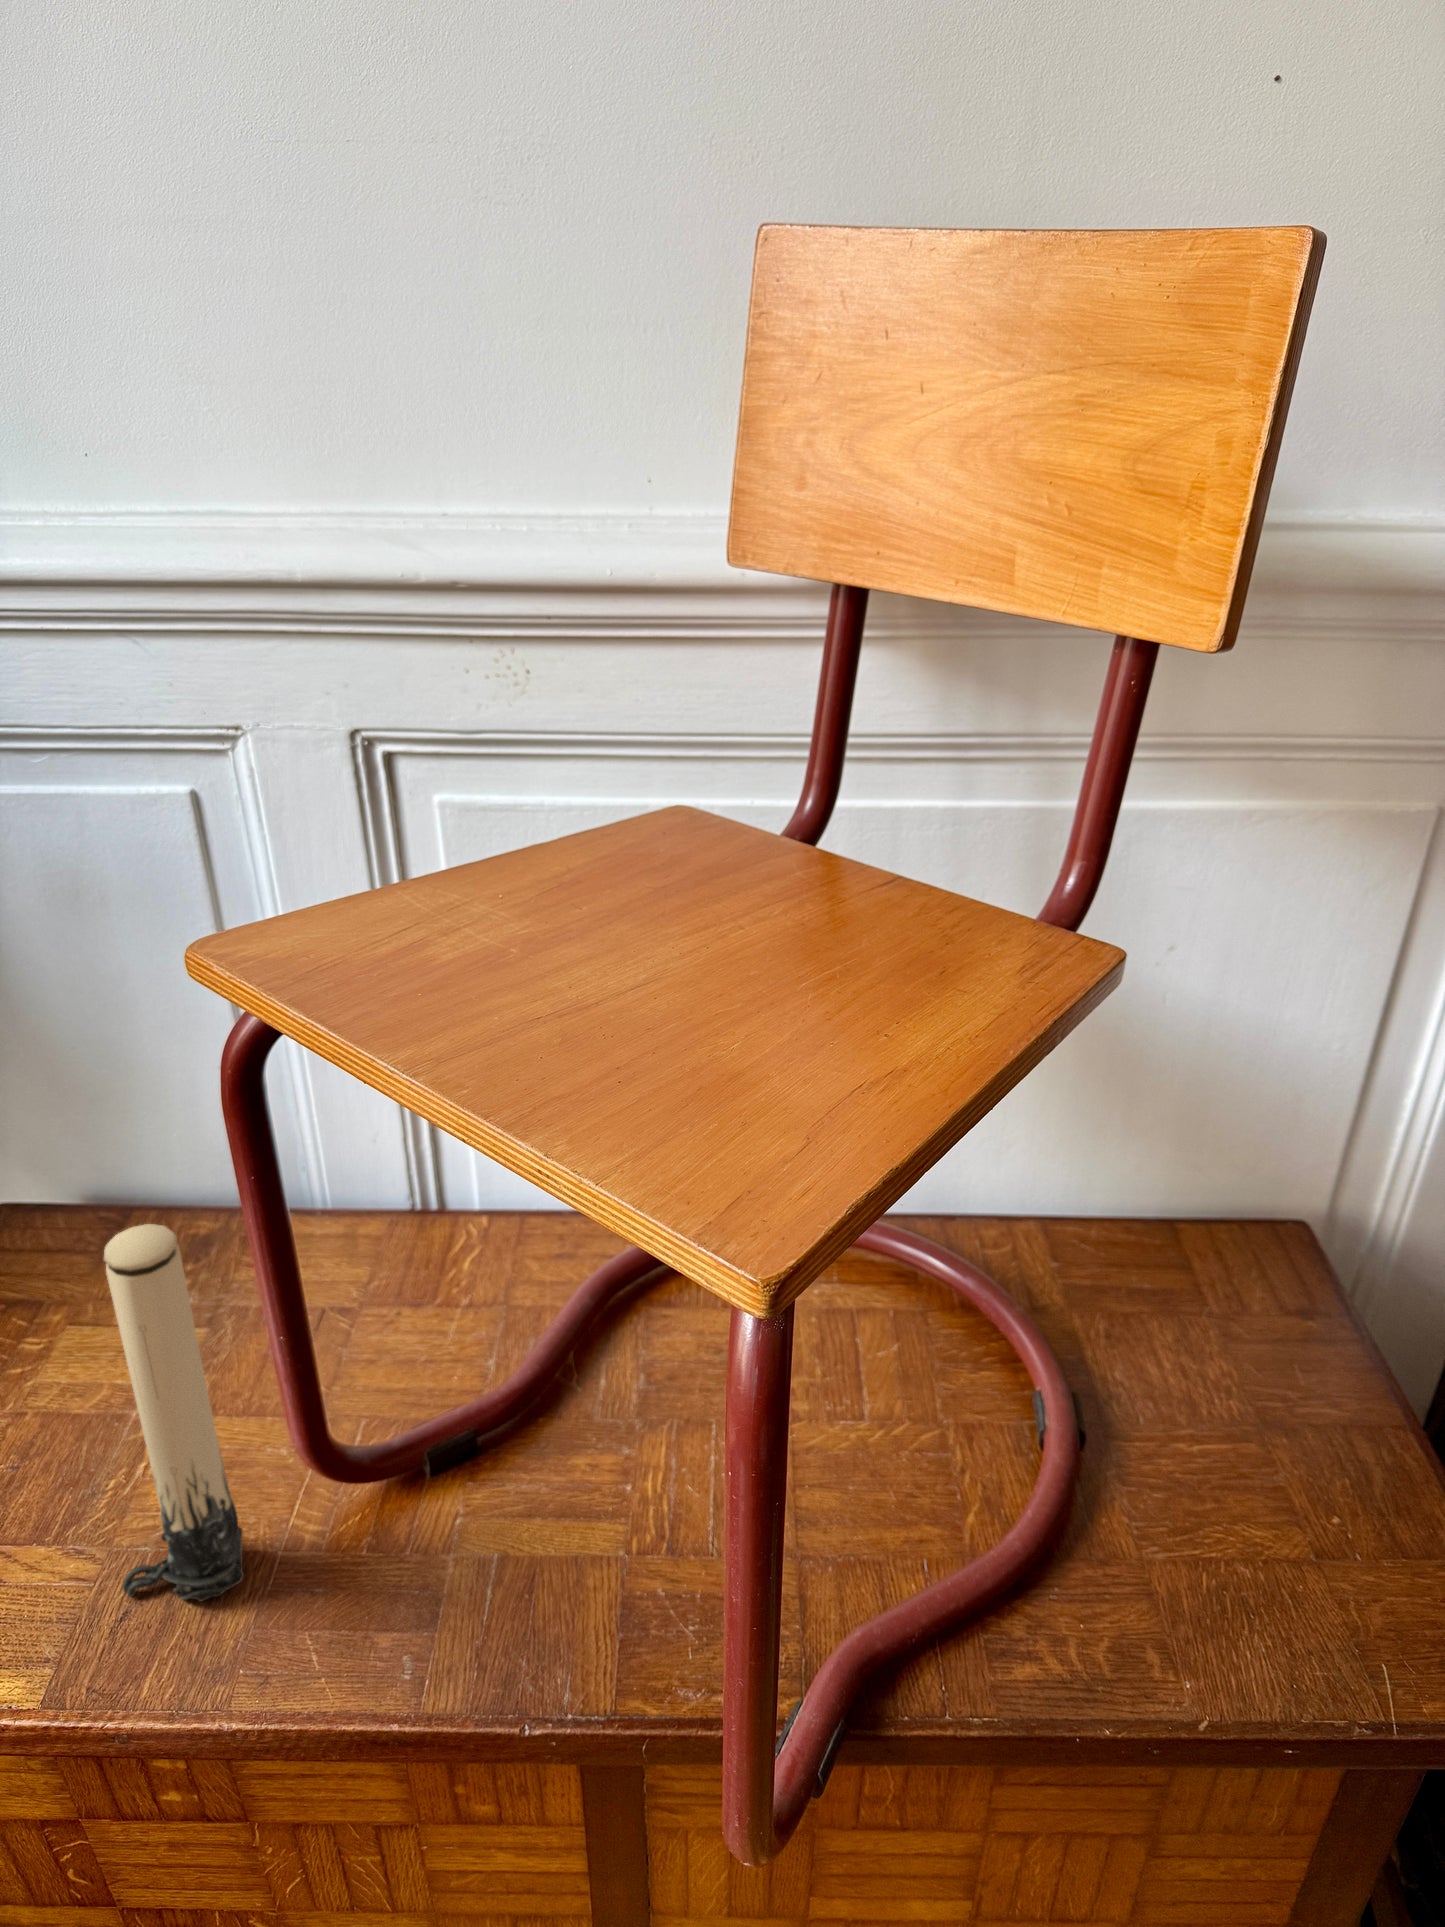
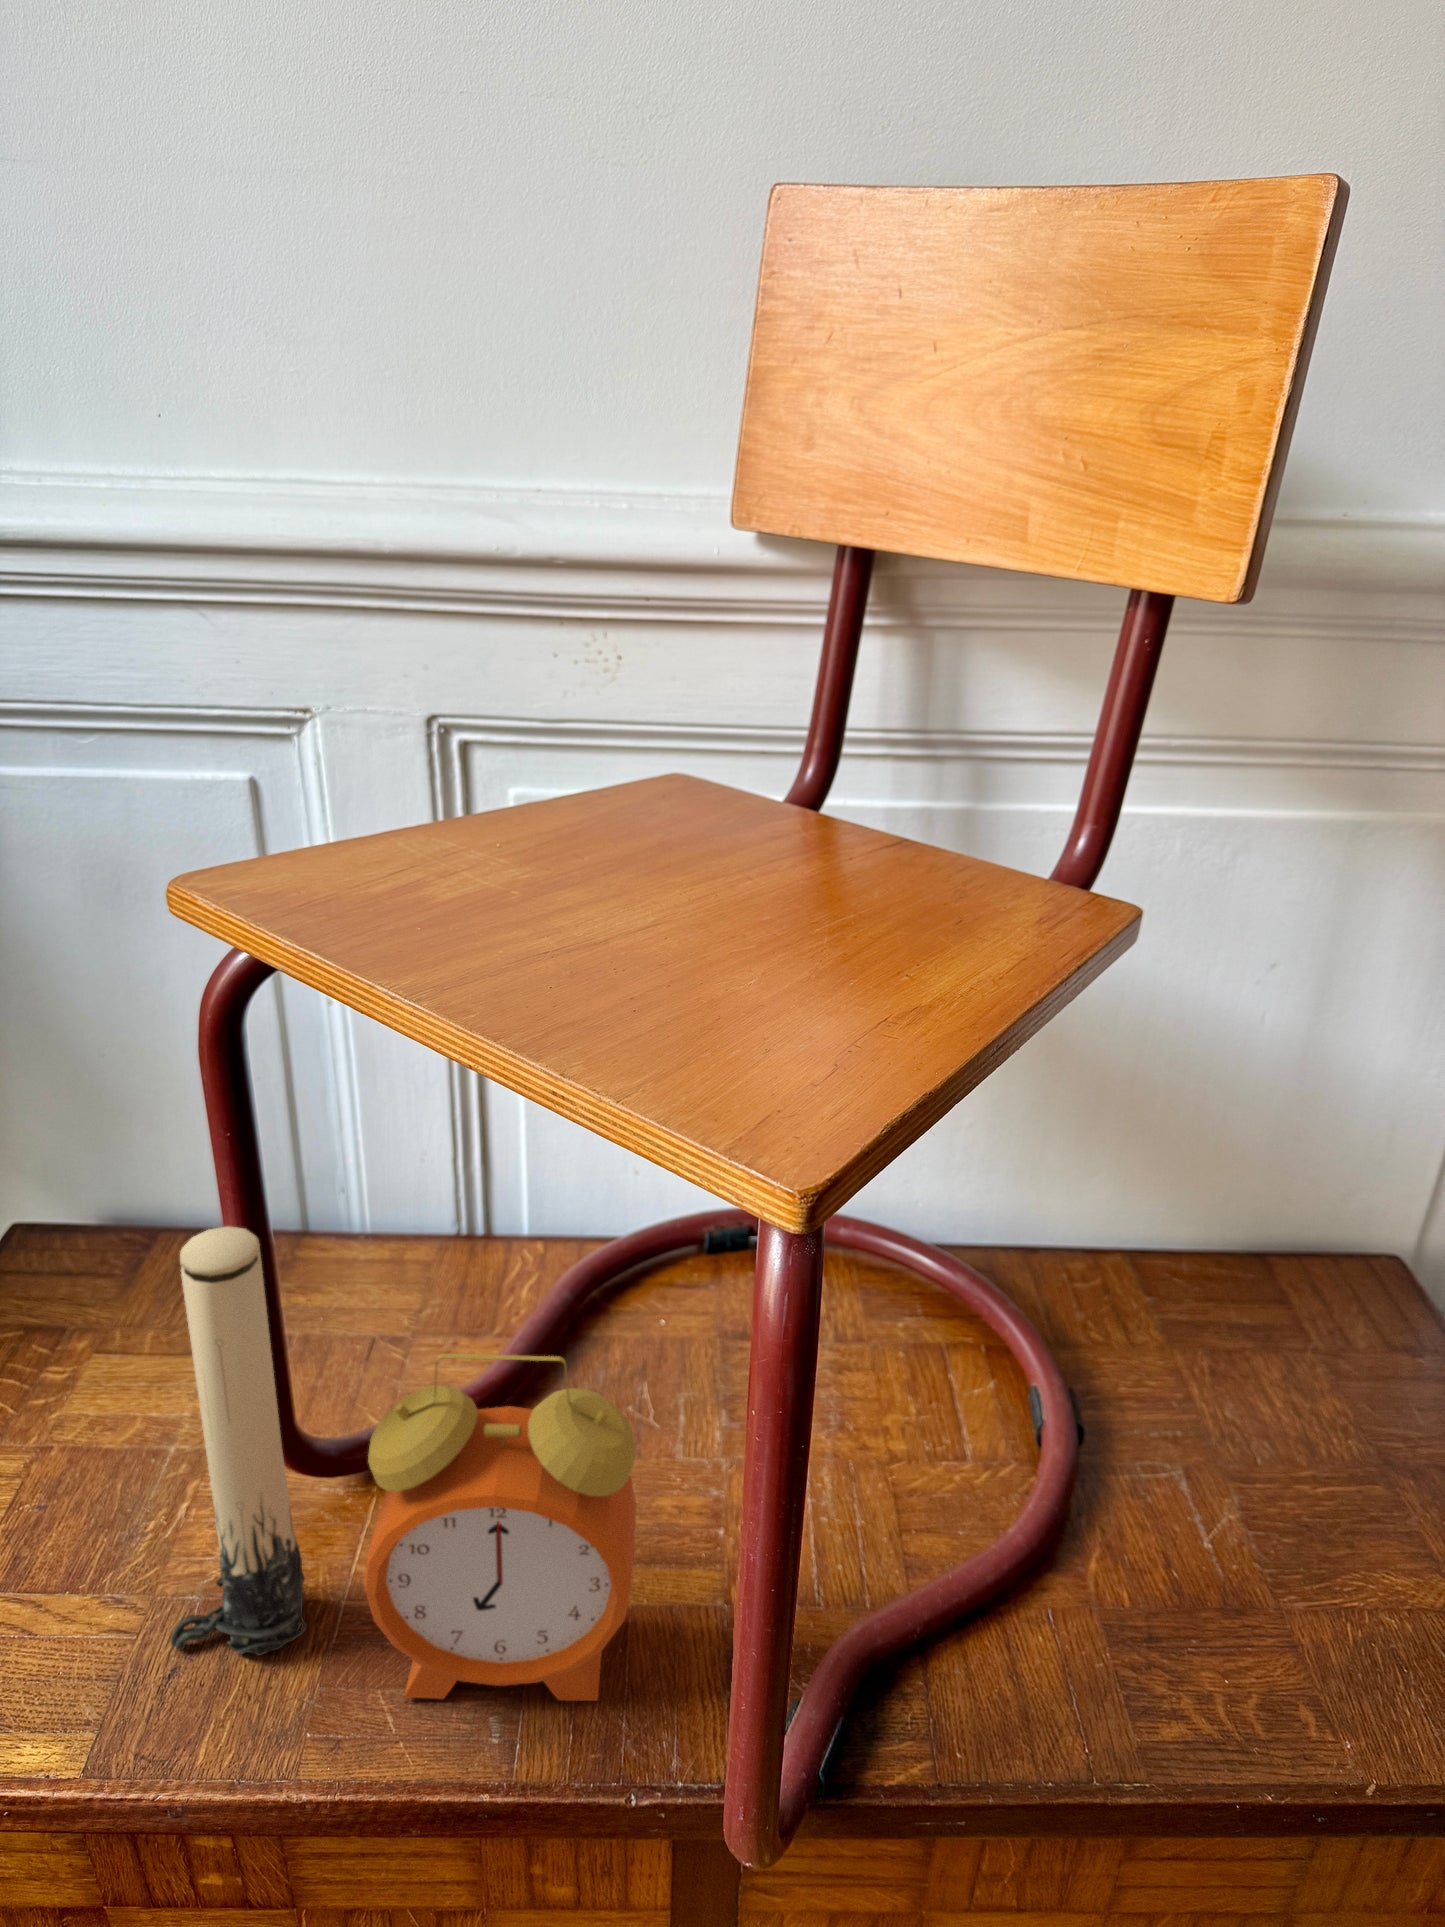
alarm clock: none [283,1337,537,1642] -> present [363,1353,637,1701]

